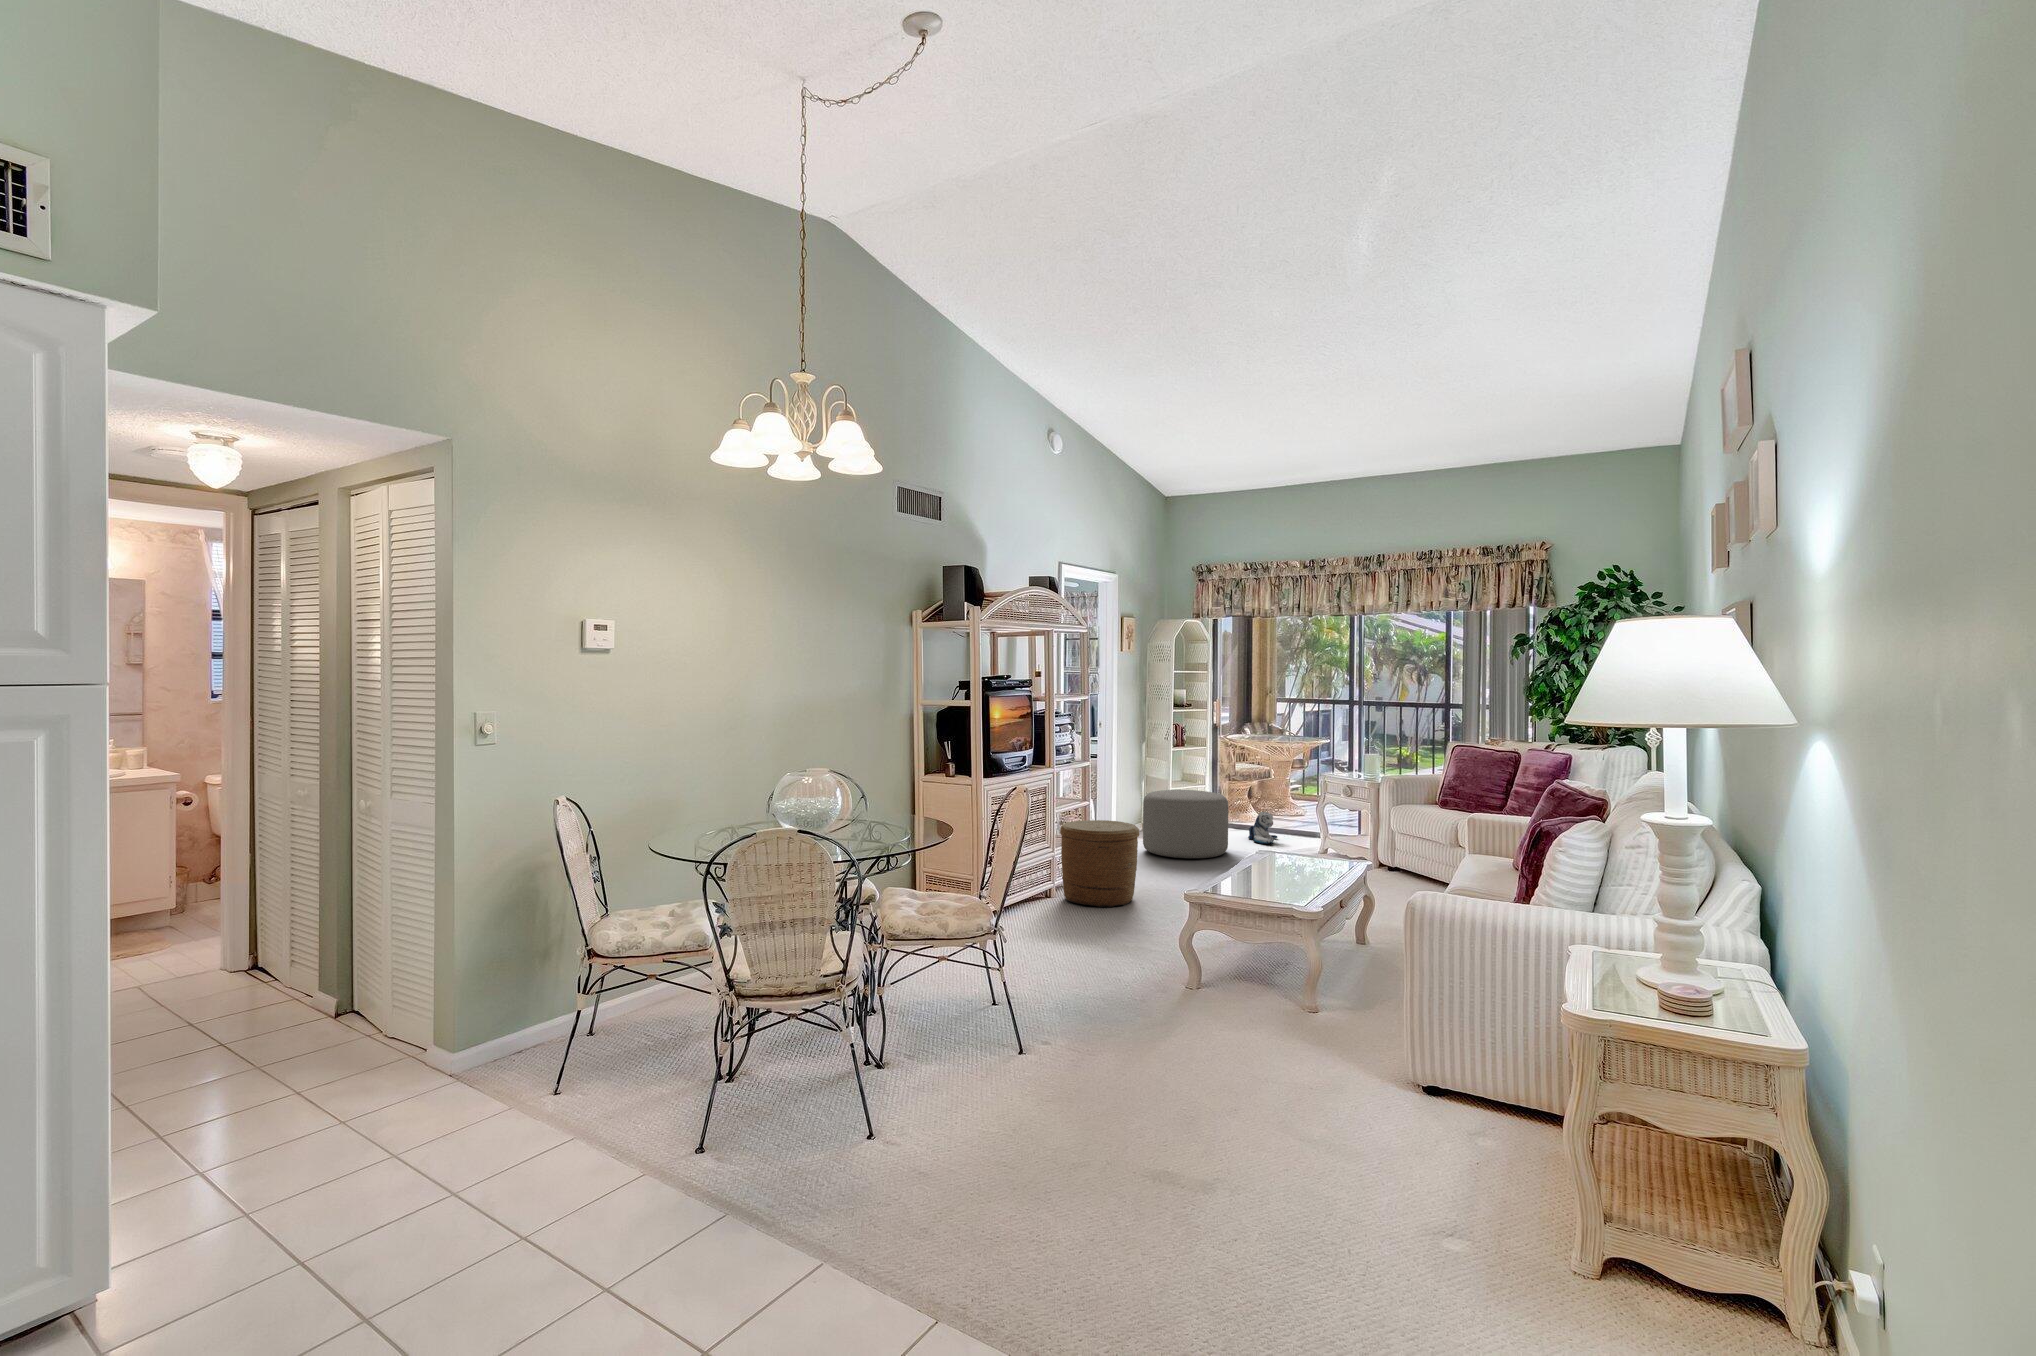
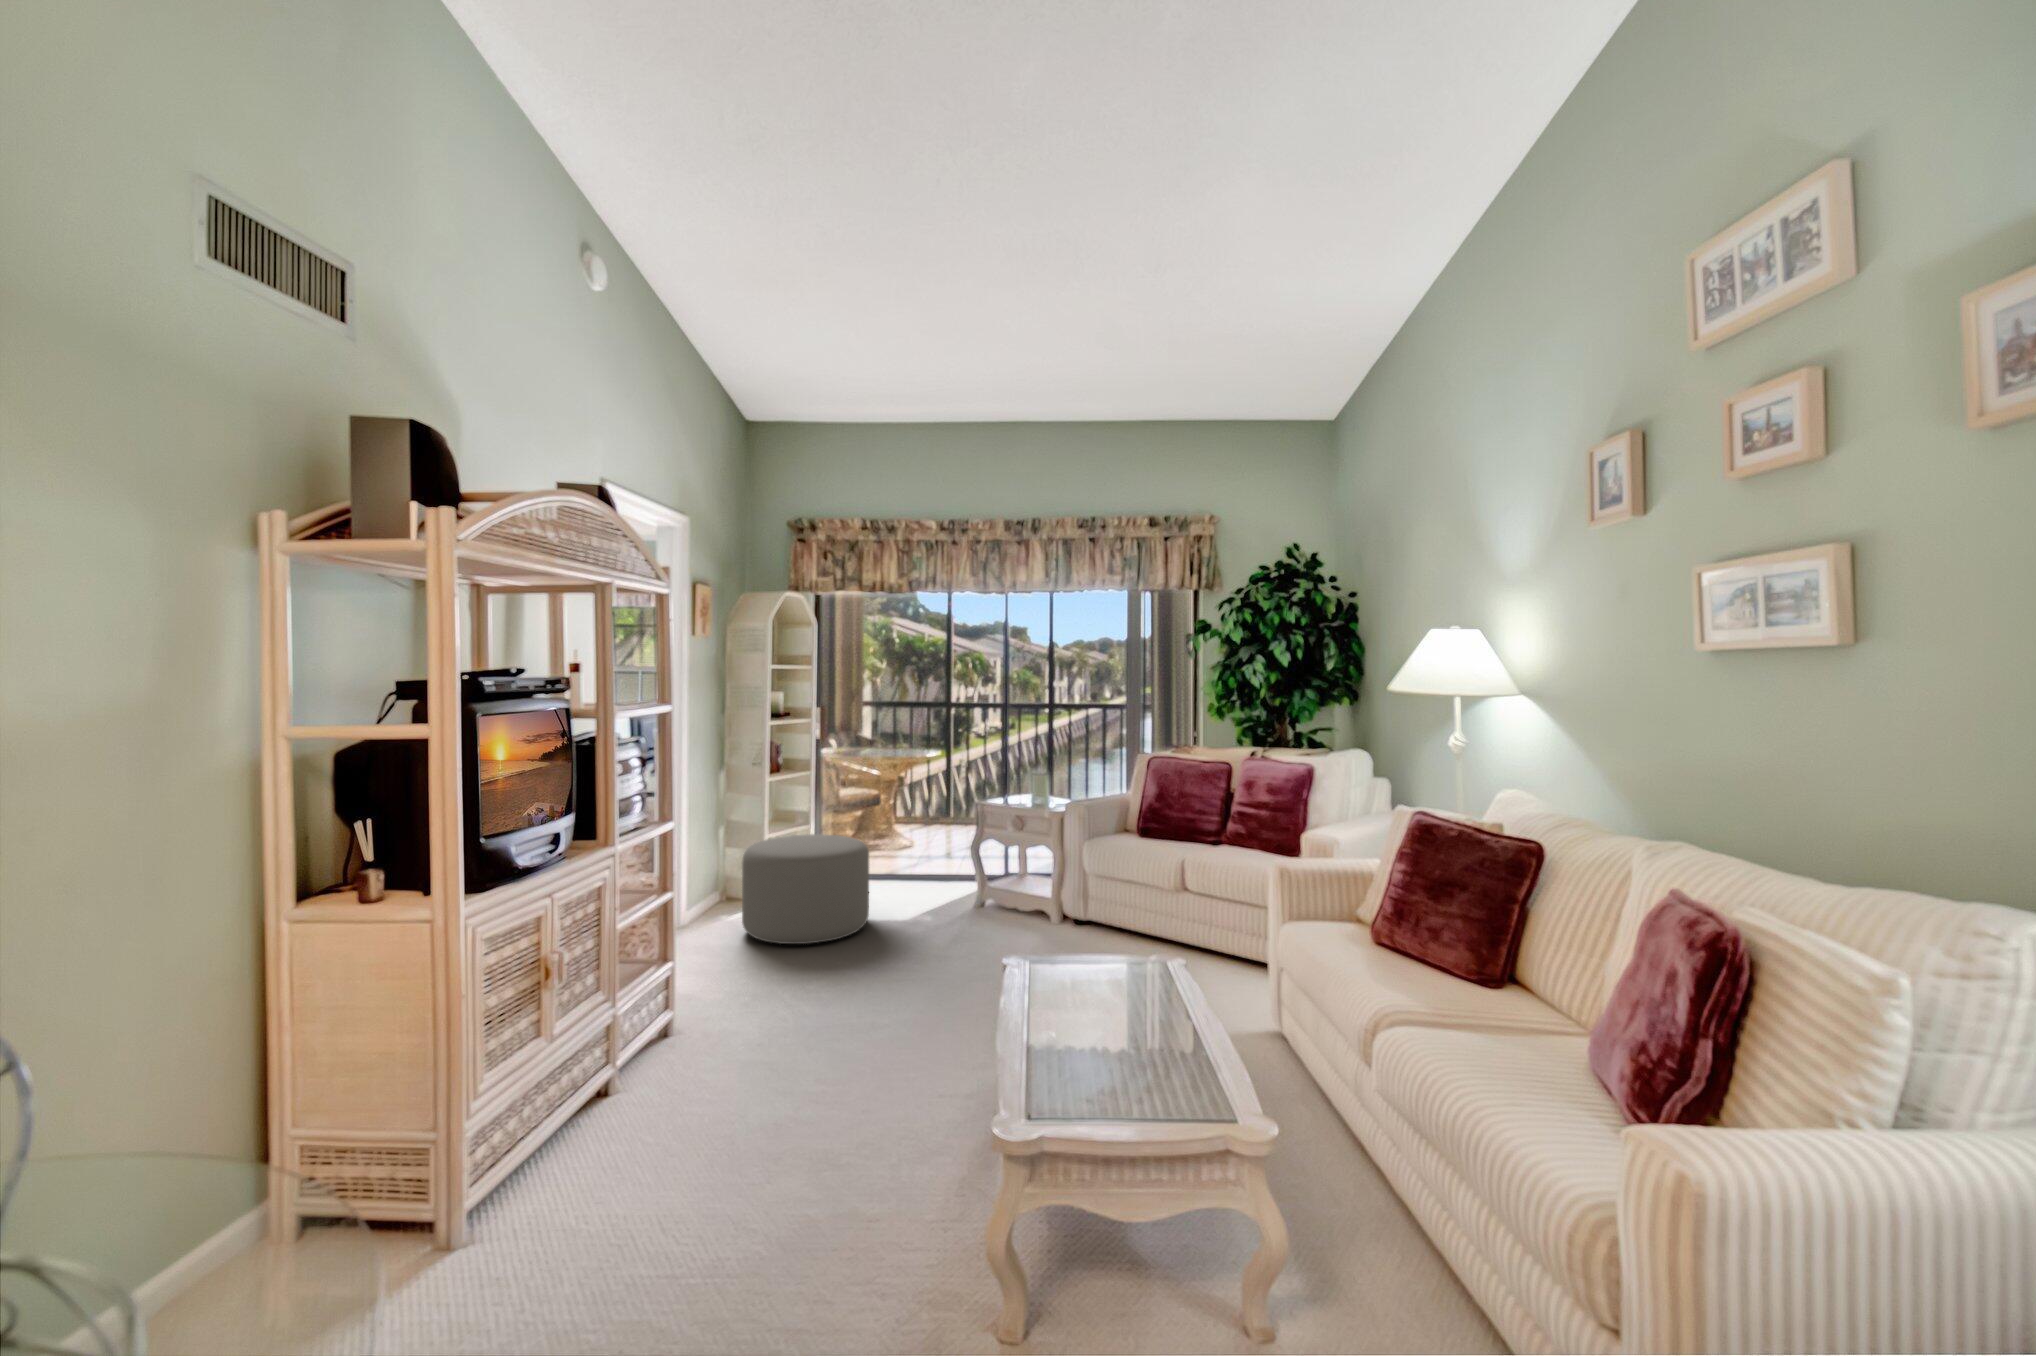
plush toy: present [1248,812,1277,844] -> none [876,852,915,896]
woven basket: present [1060,820,1139,907] -> none [637,927,791,1110]

